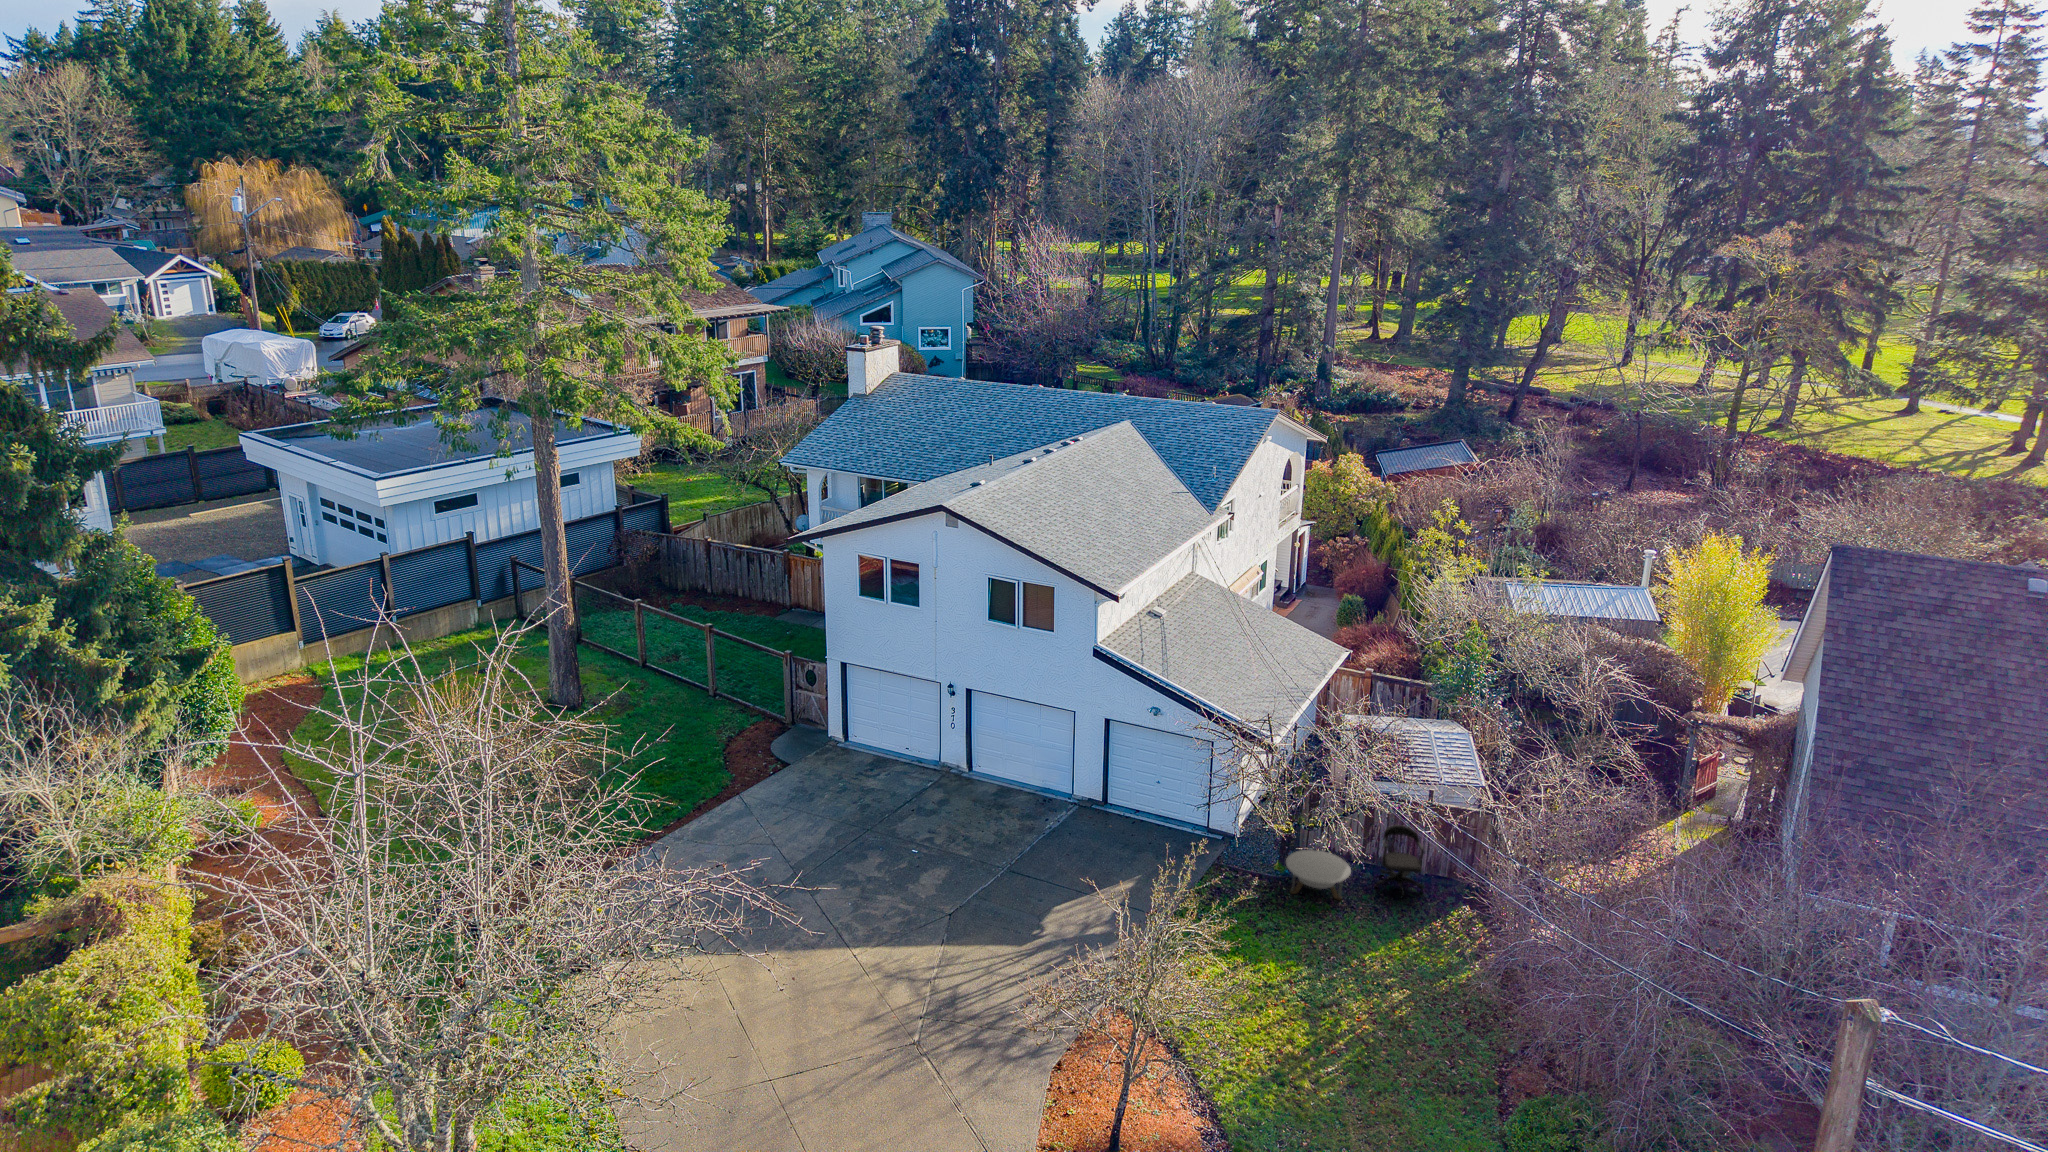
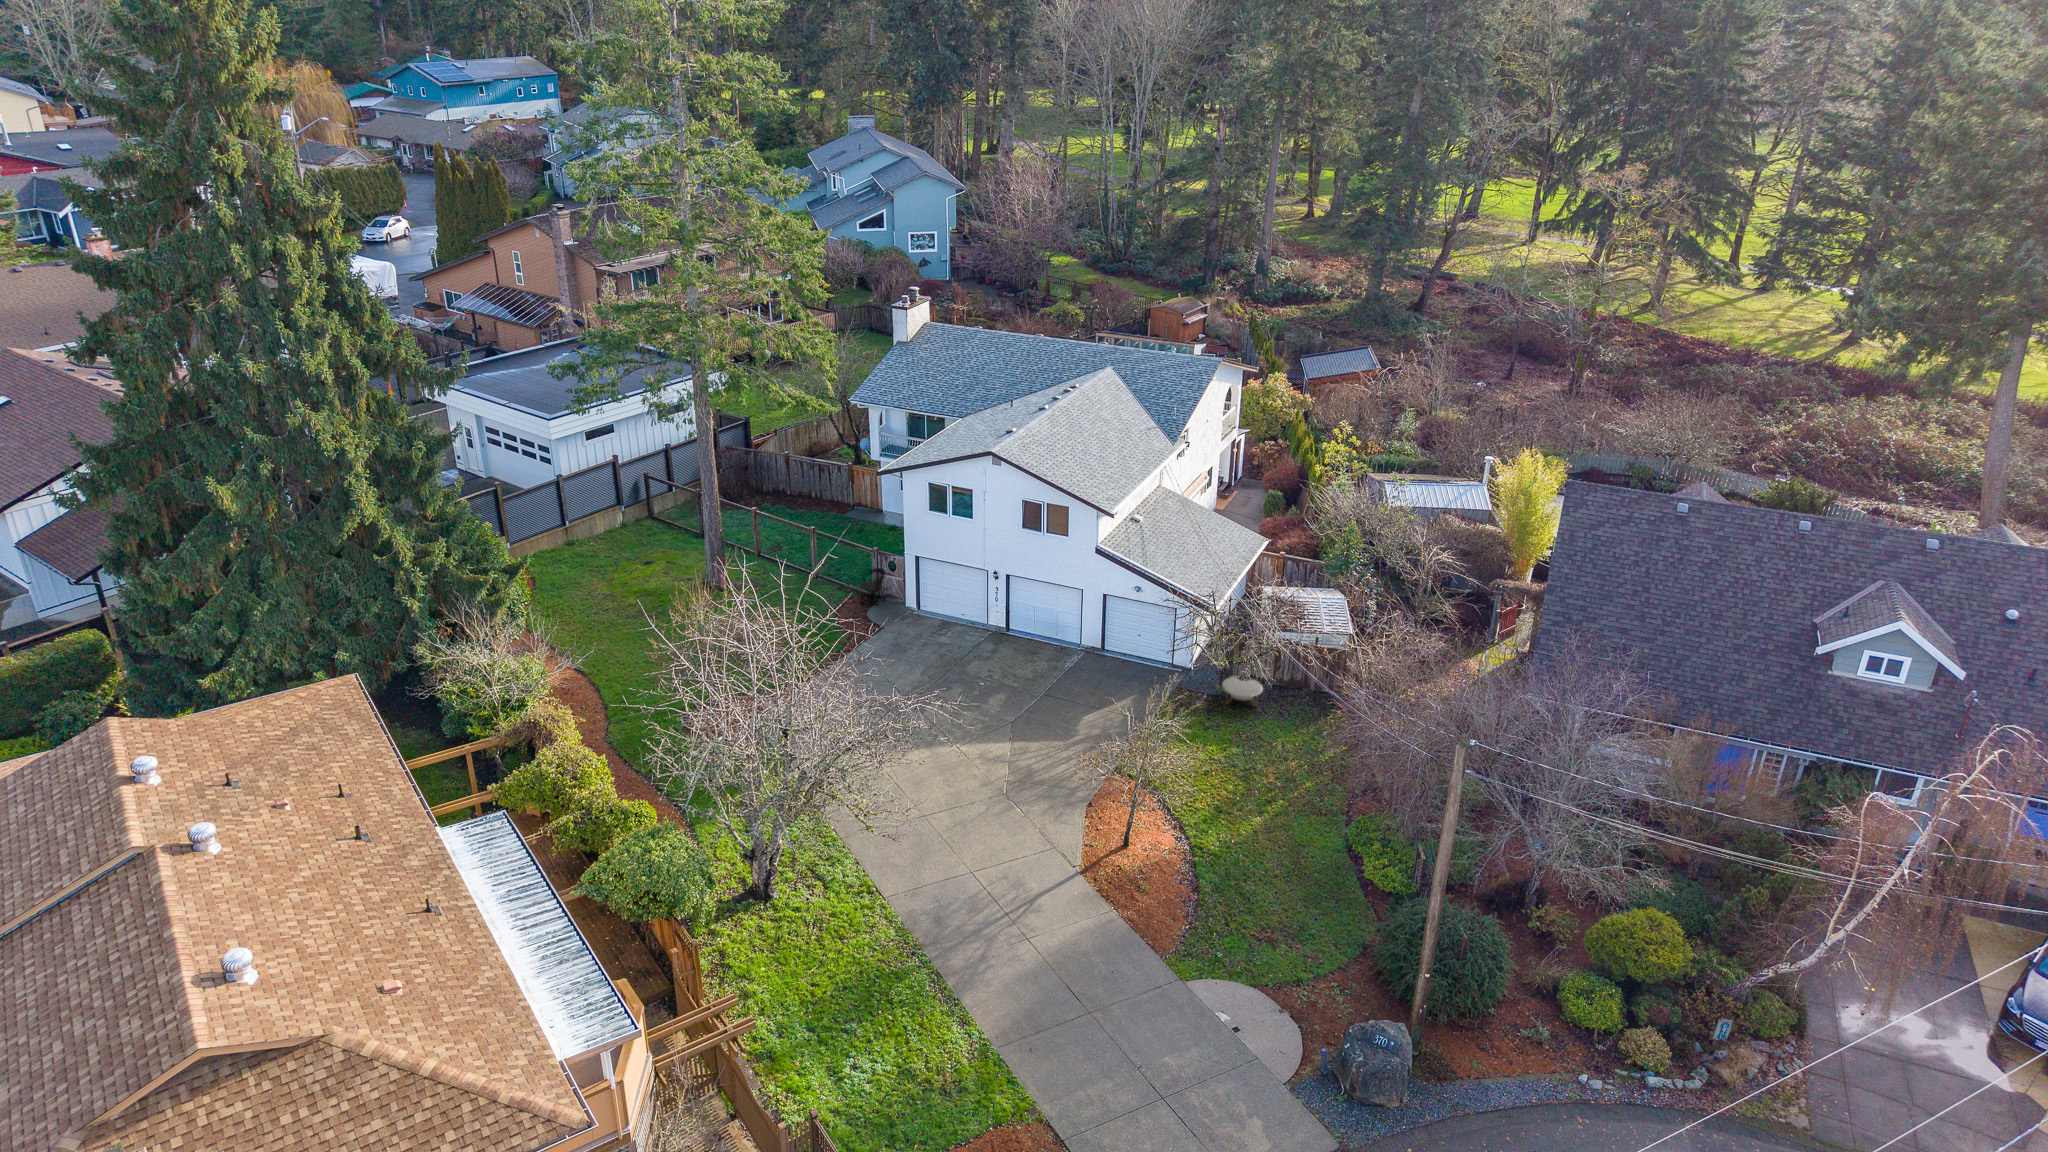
chair: present [1375,825,1424,898] -> present [860,568,885,604]

